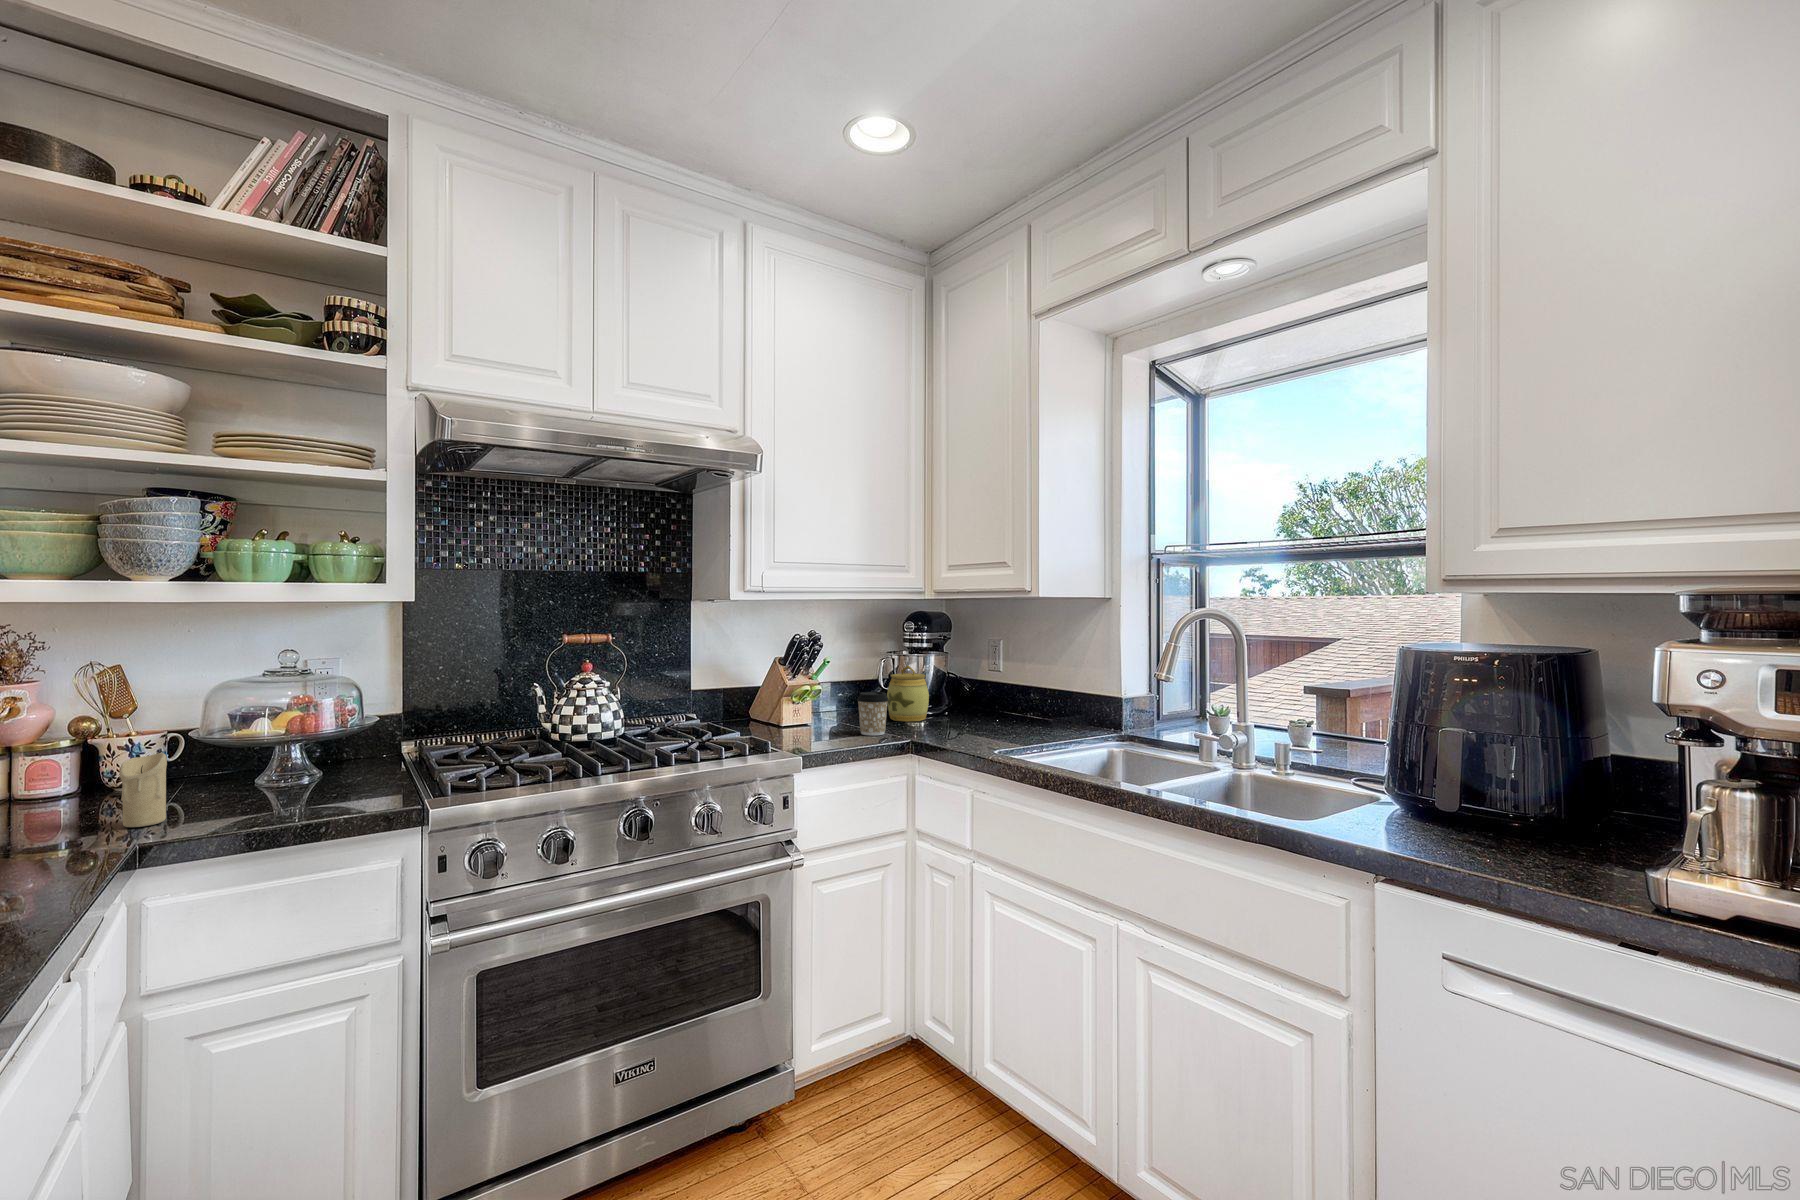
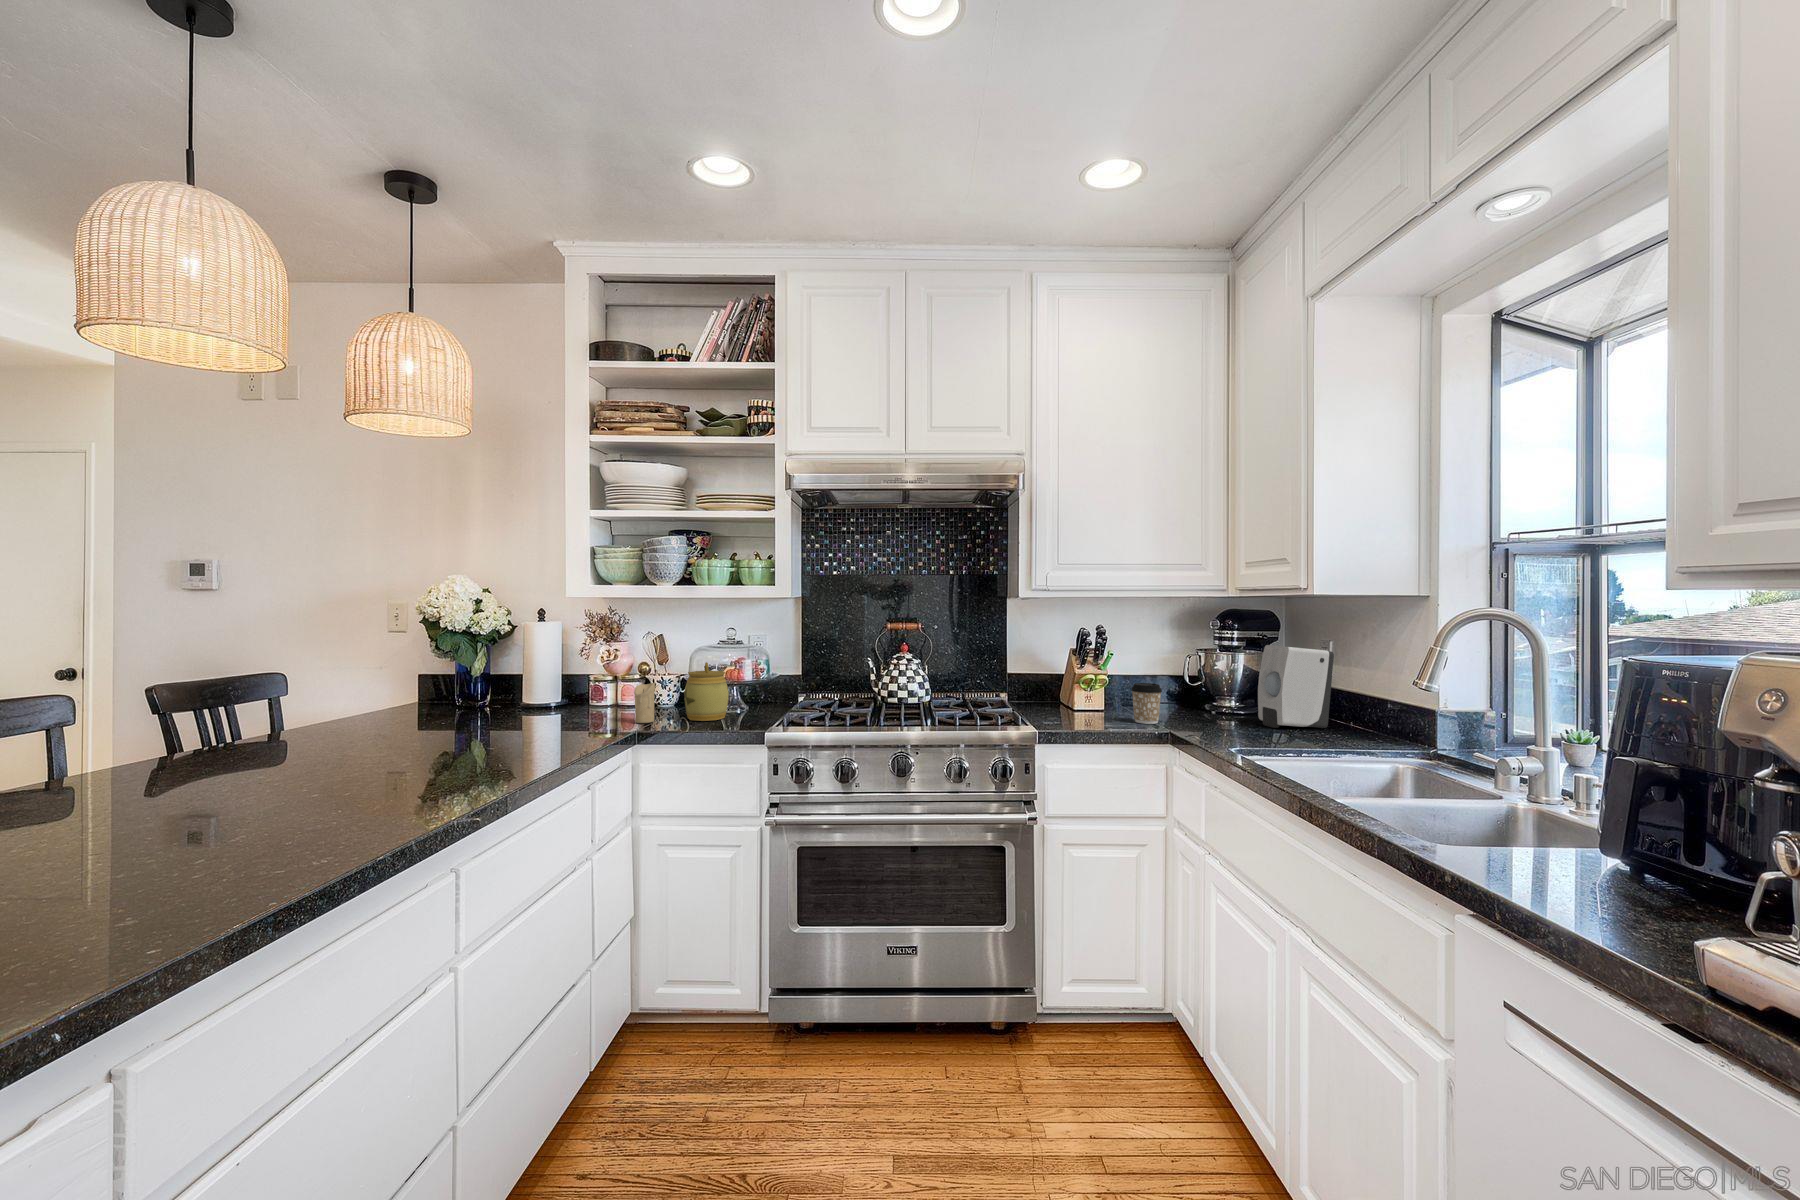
soap dispenser: none [966,646,1027,727] -> present [1258,645,1334,728]
jar: present [887,666,929,721] -> present [684,662,729,721]

